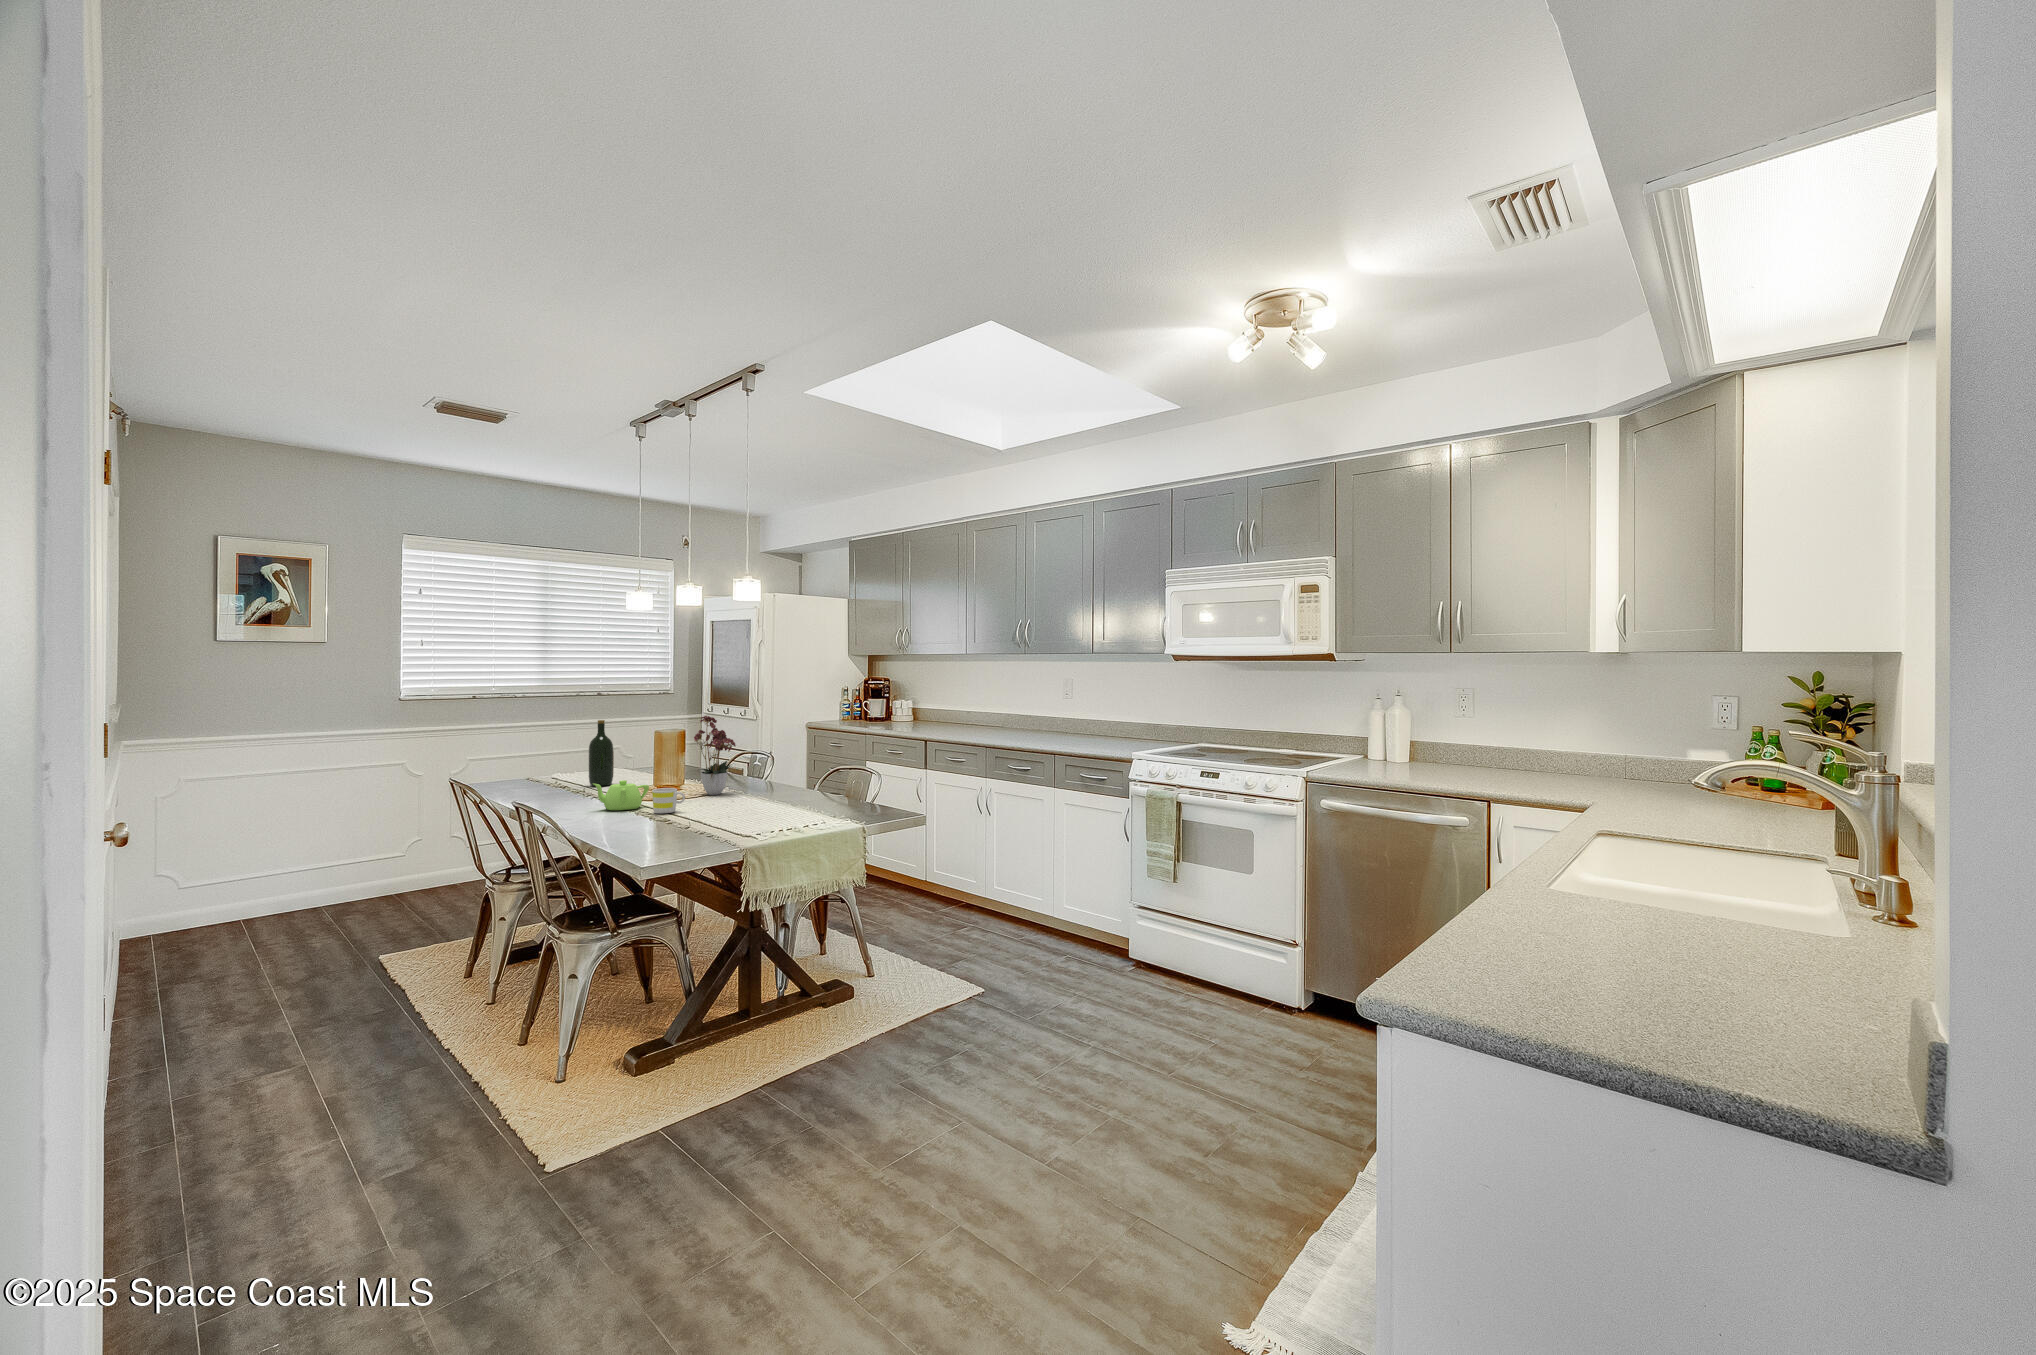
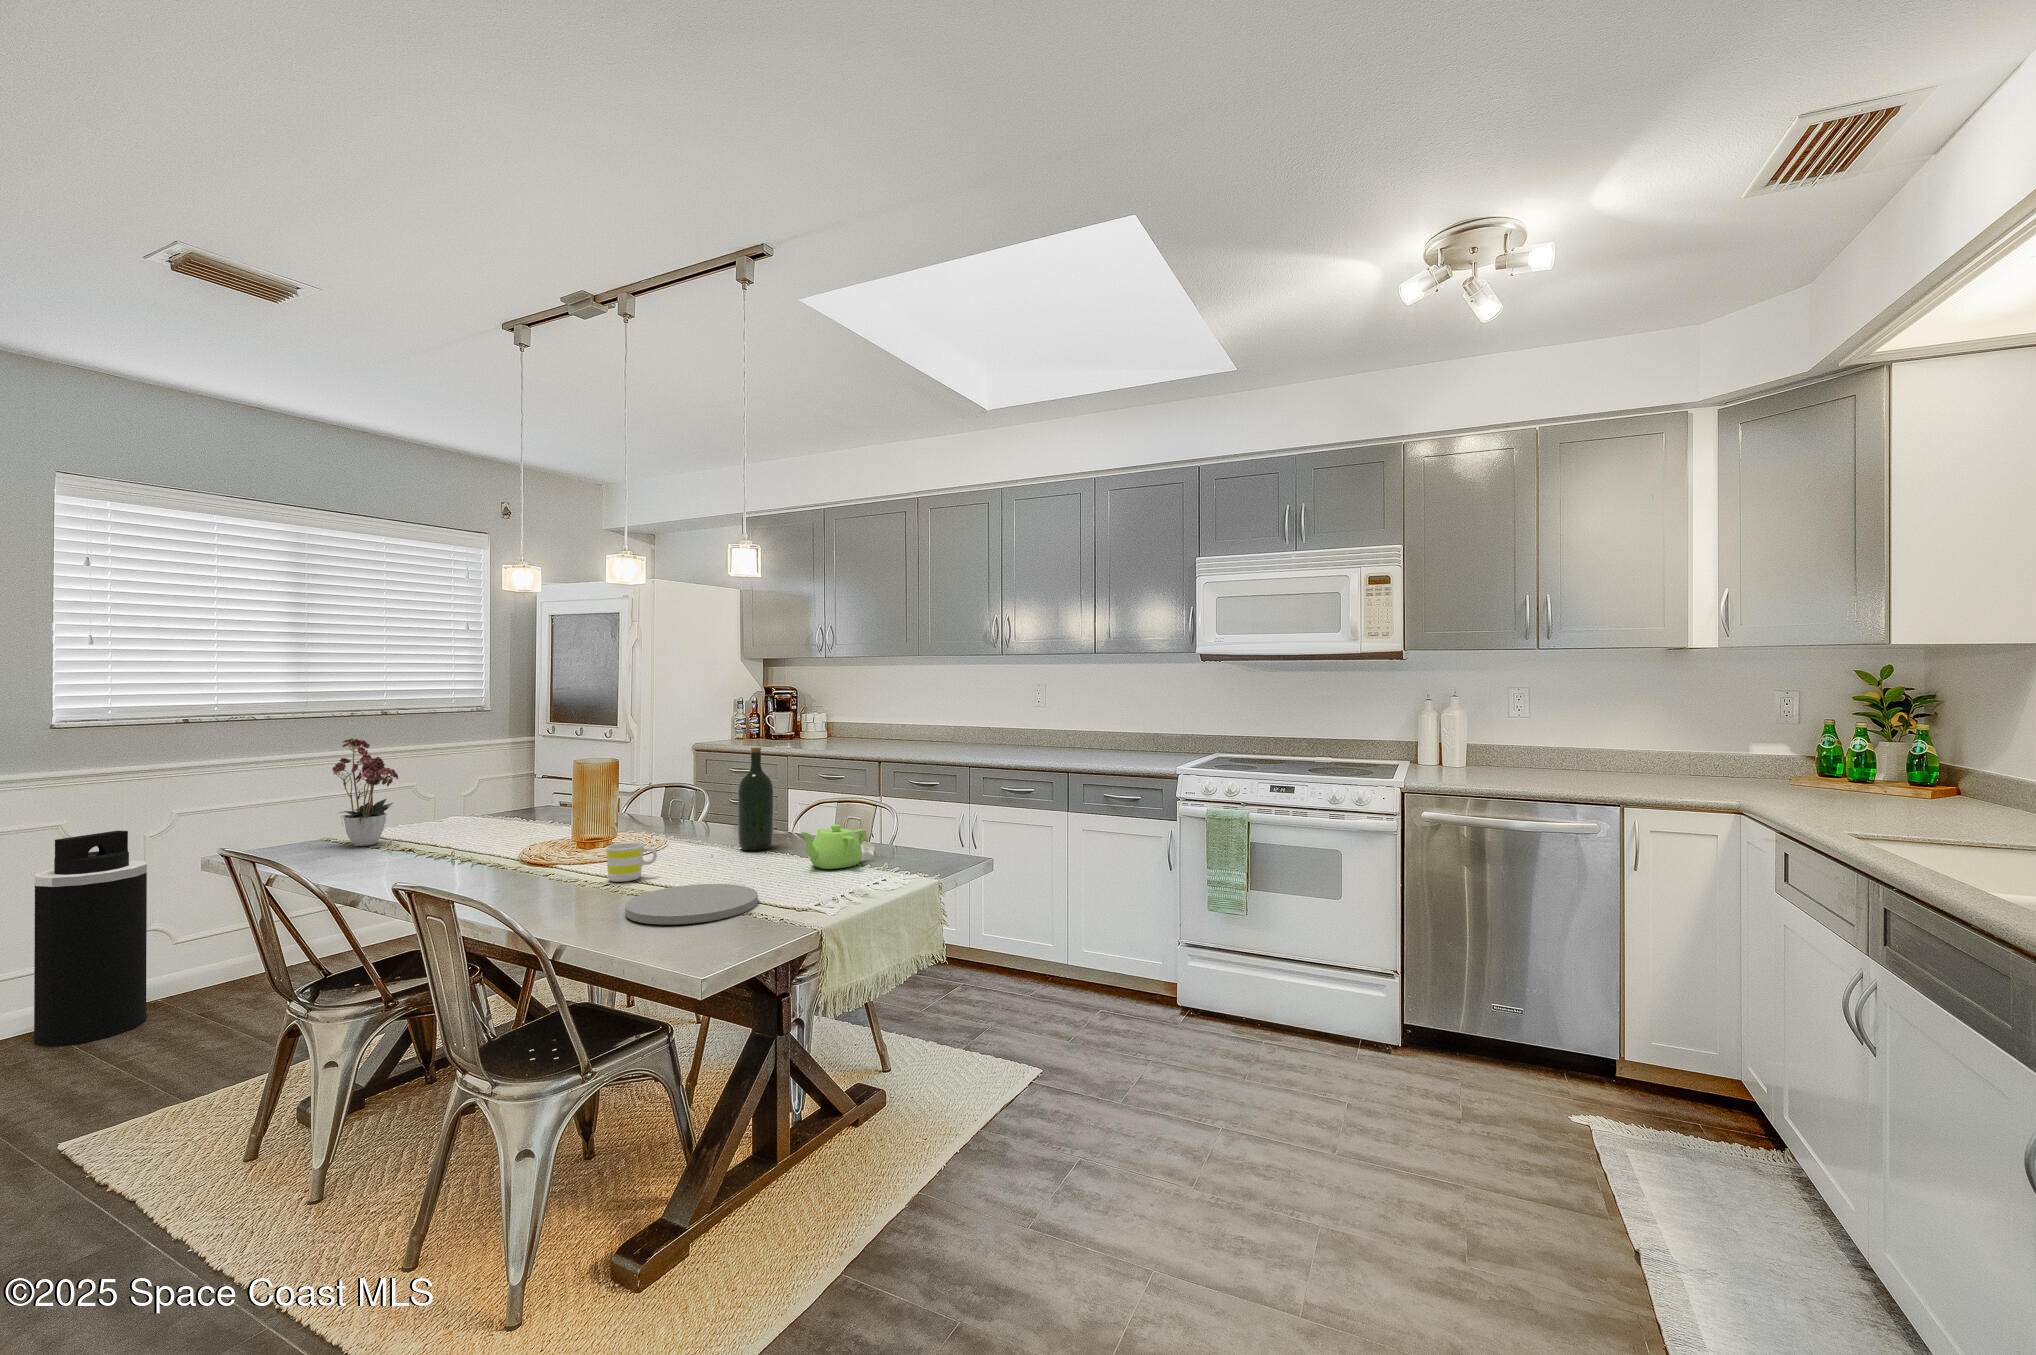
flower arrangement: present [694,716,736,795] -> present [332,738,398,846]
wine bottle: present [589,720,614,786] -> present [738,747,774,851]
trash can: none [386,770,446,905] -> present [34,831,147,1047]
teapot: present [593,780,649,810] -> present [801,824,866,869]
plate: none [636,817,725,838] -> present [625,884,758,924]

